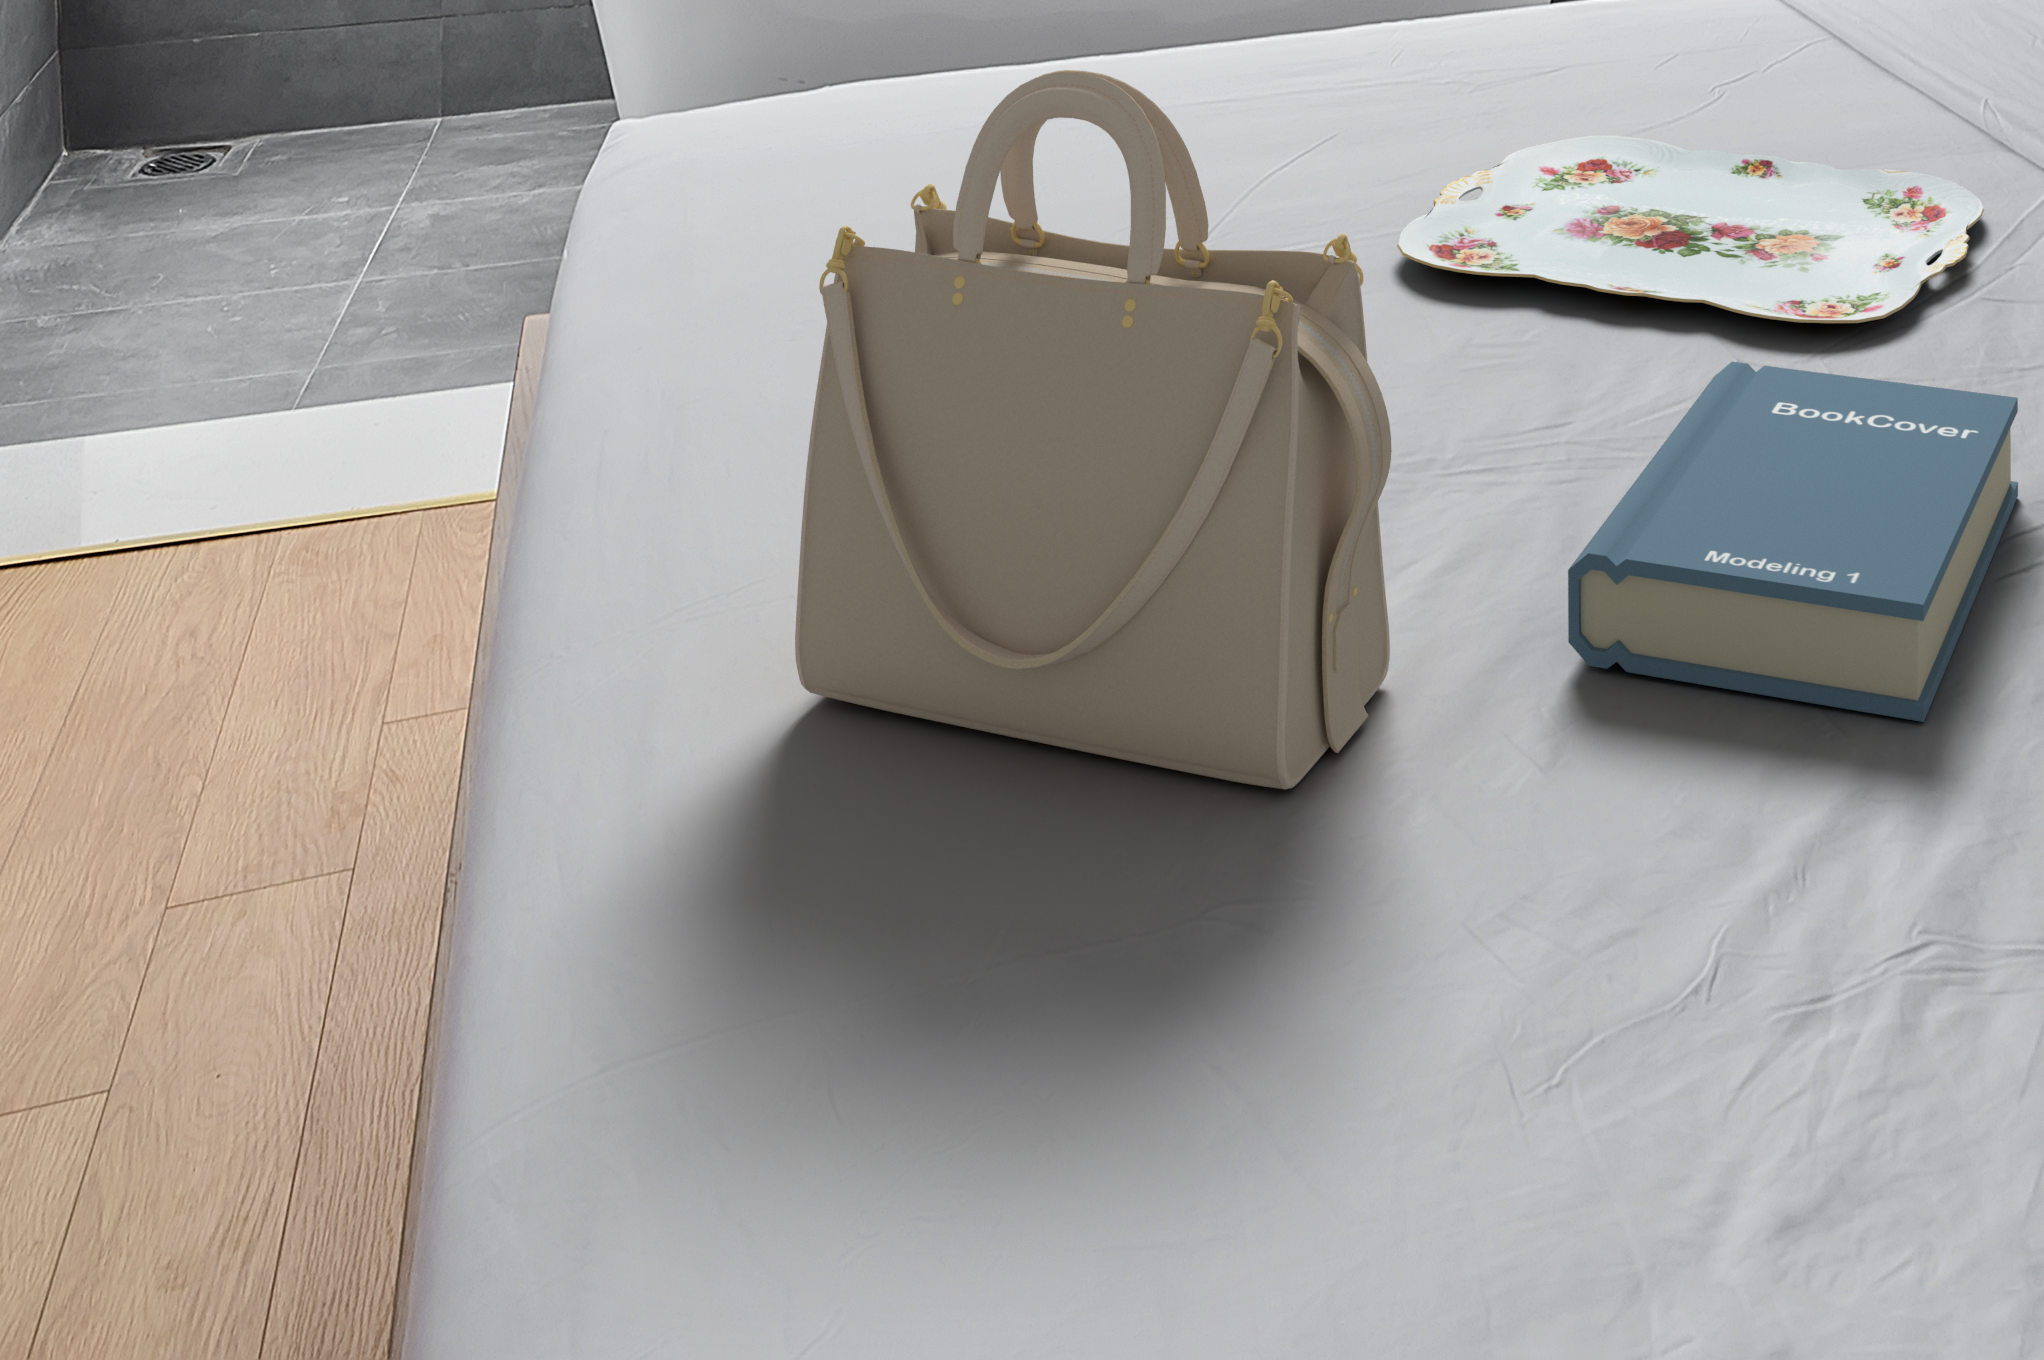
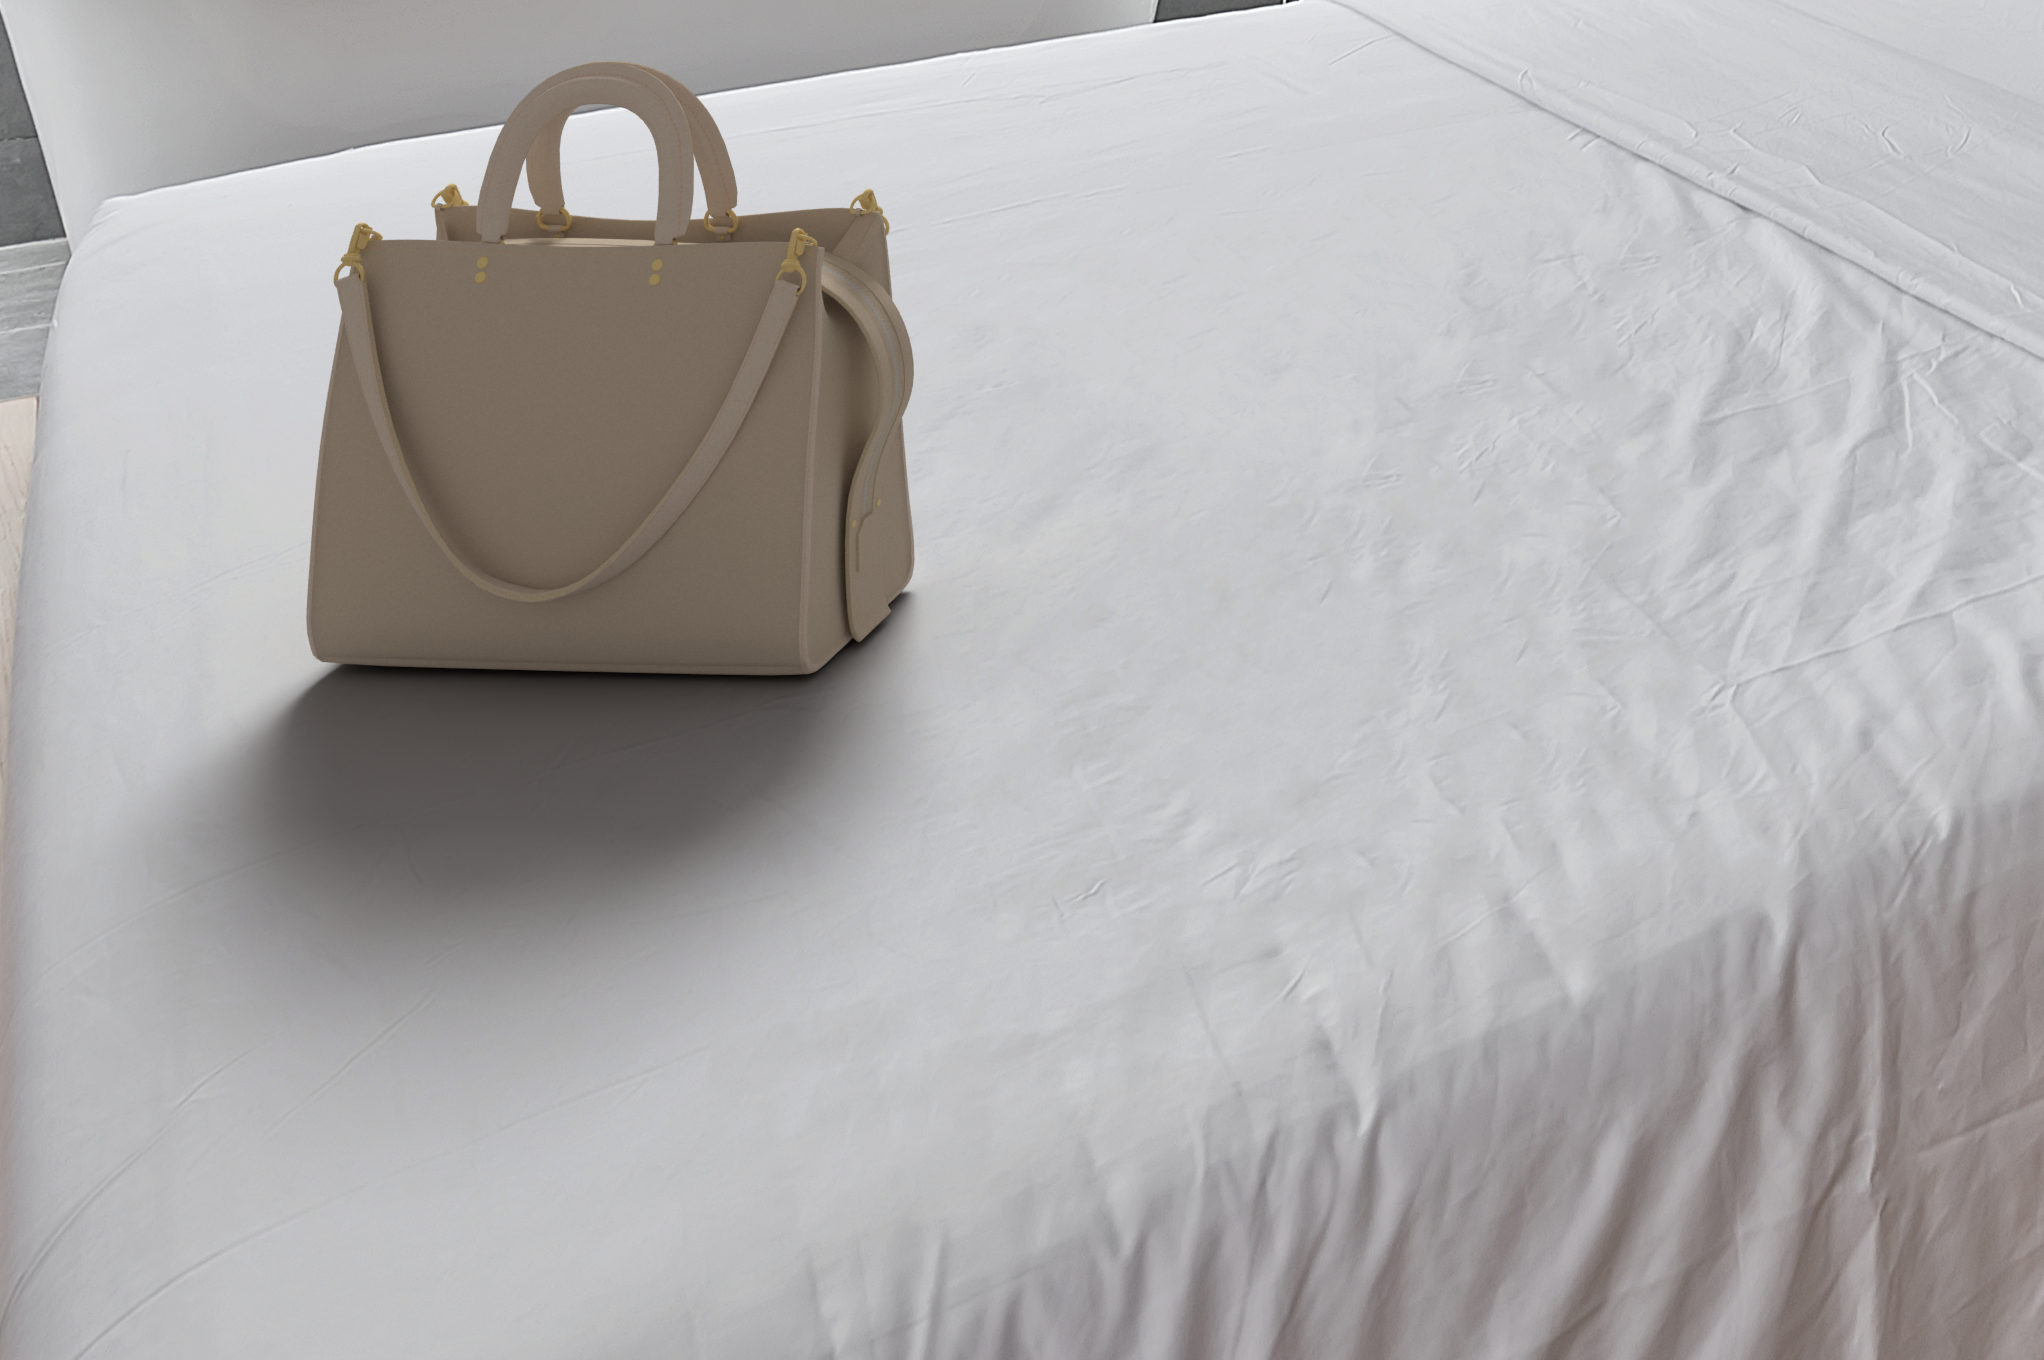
serving tray: present [1397,136,1984,323] -> none [947,139,1509,272]
hardback book: present [1568,362,2018,722] -> none [1084,298,1505,554]

